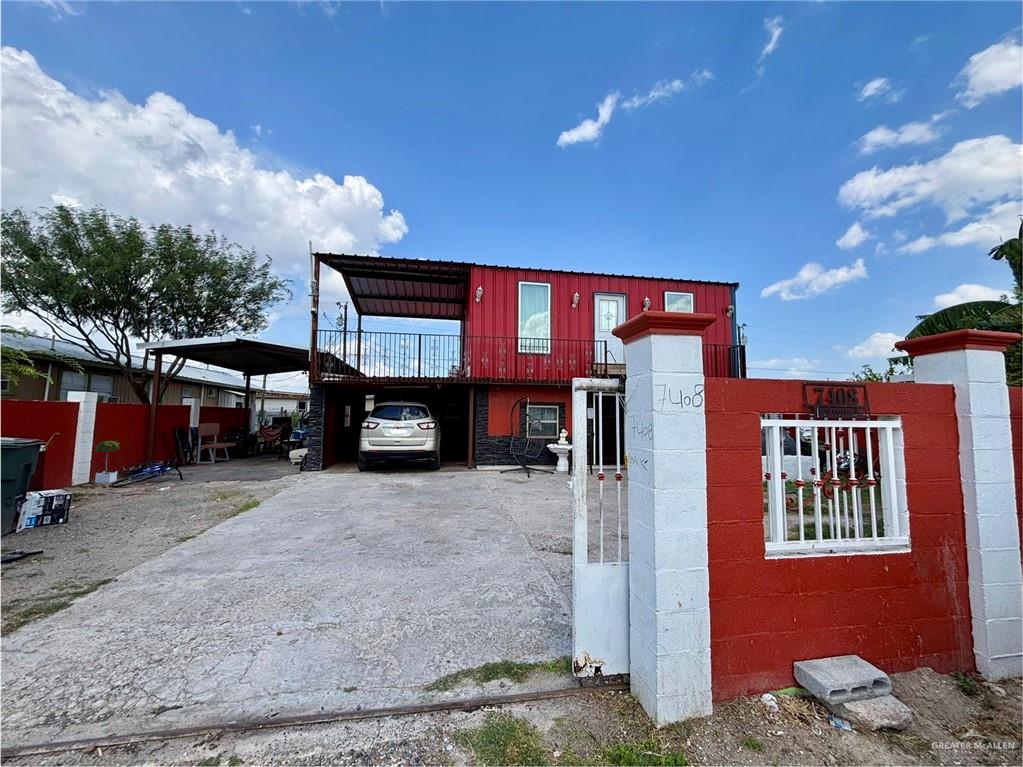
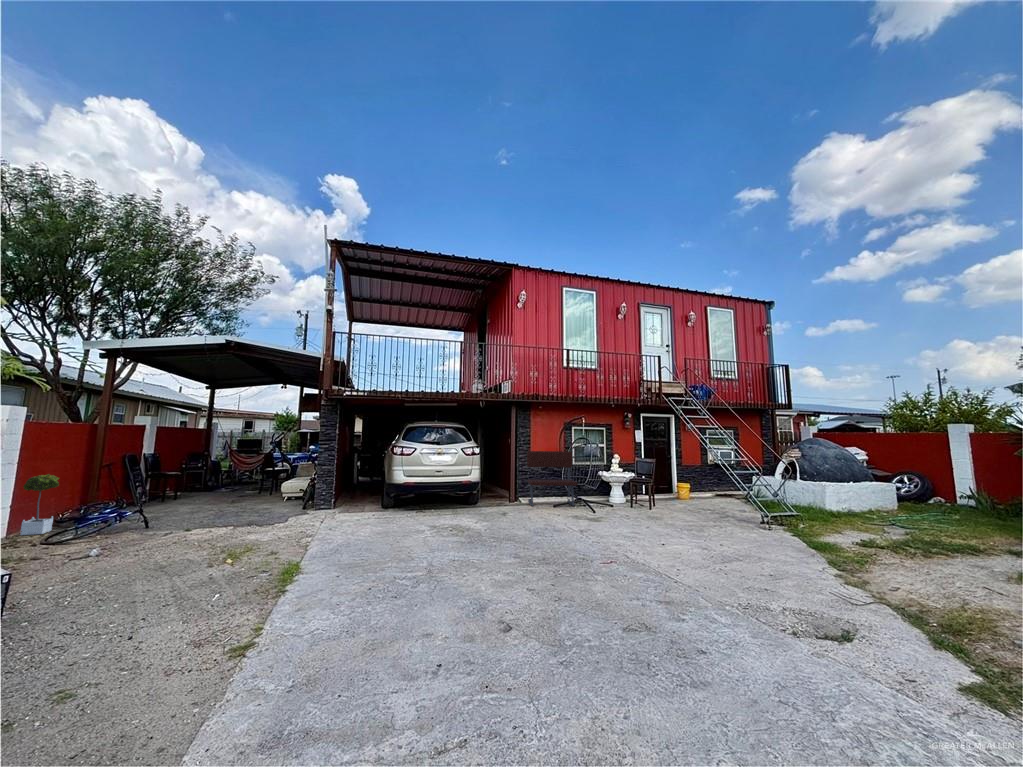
bench: present [197,423,236,464] -> present [527,451,578,506]

